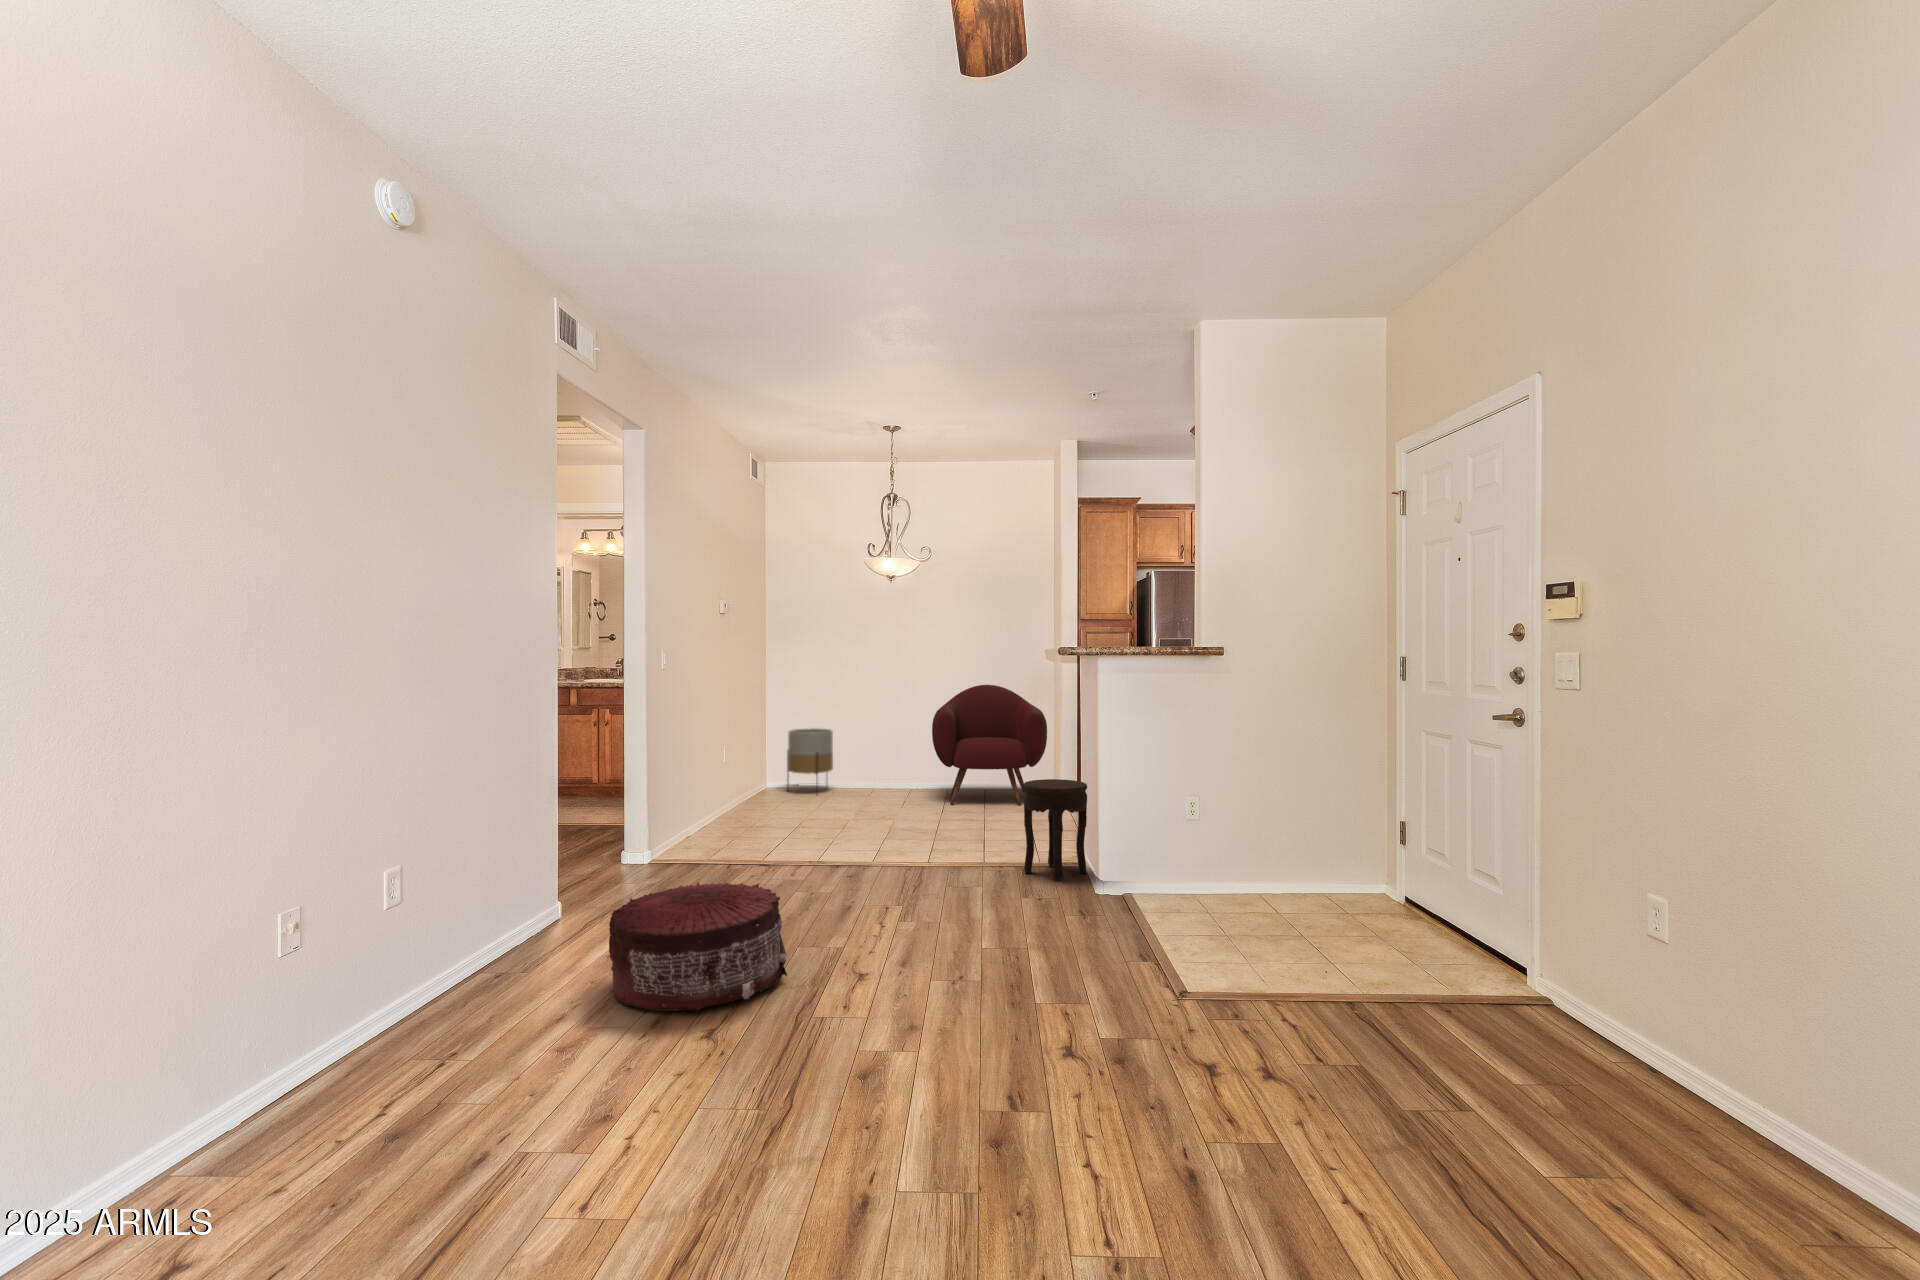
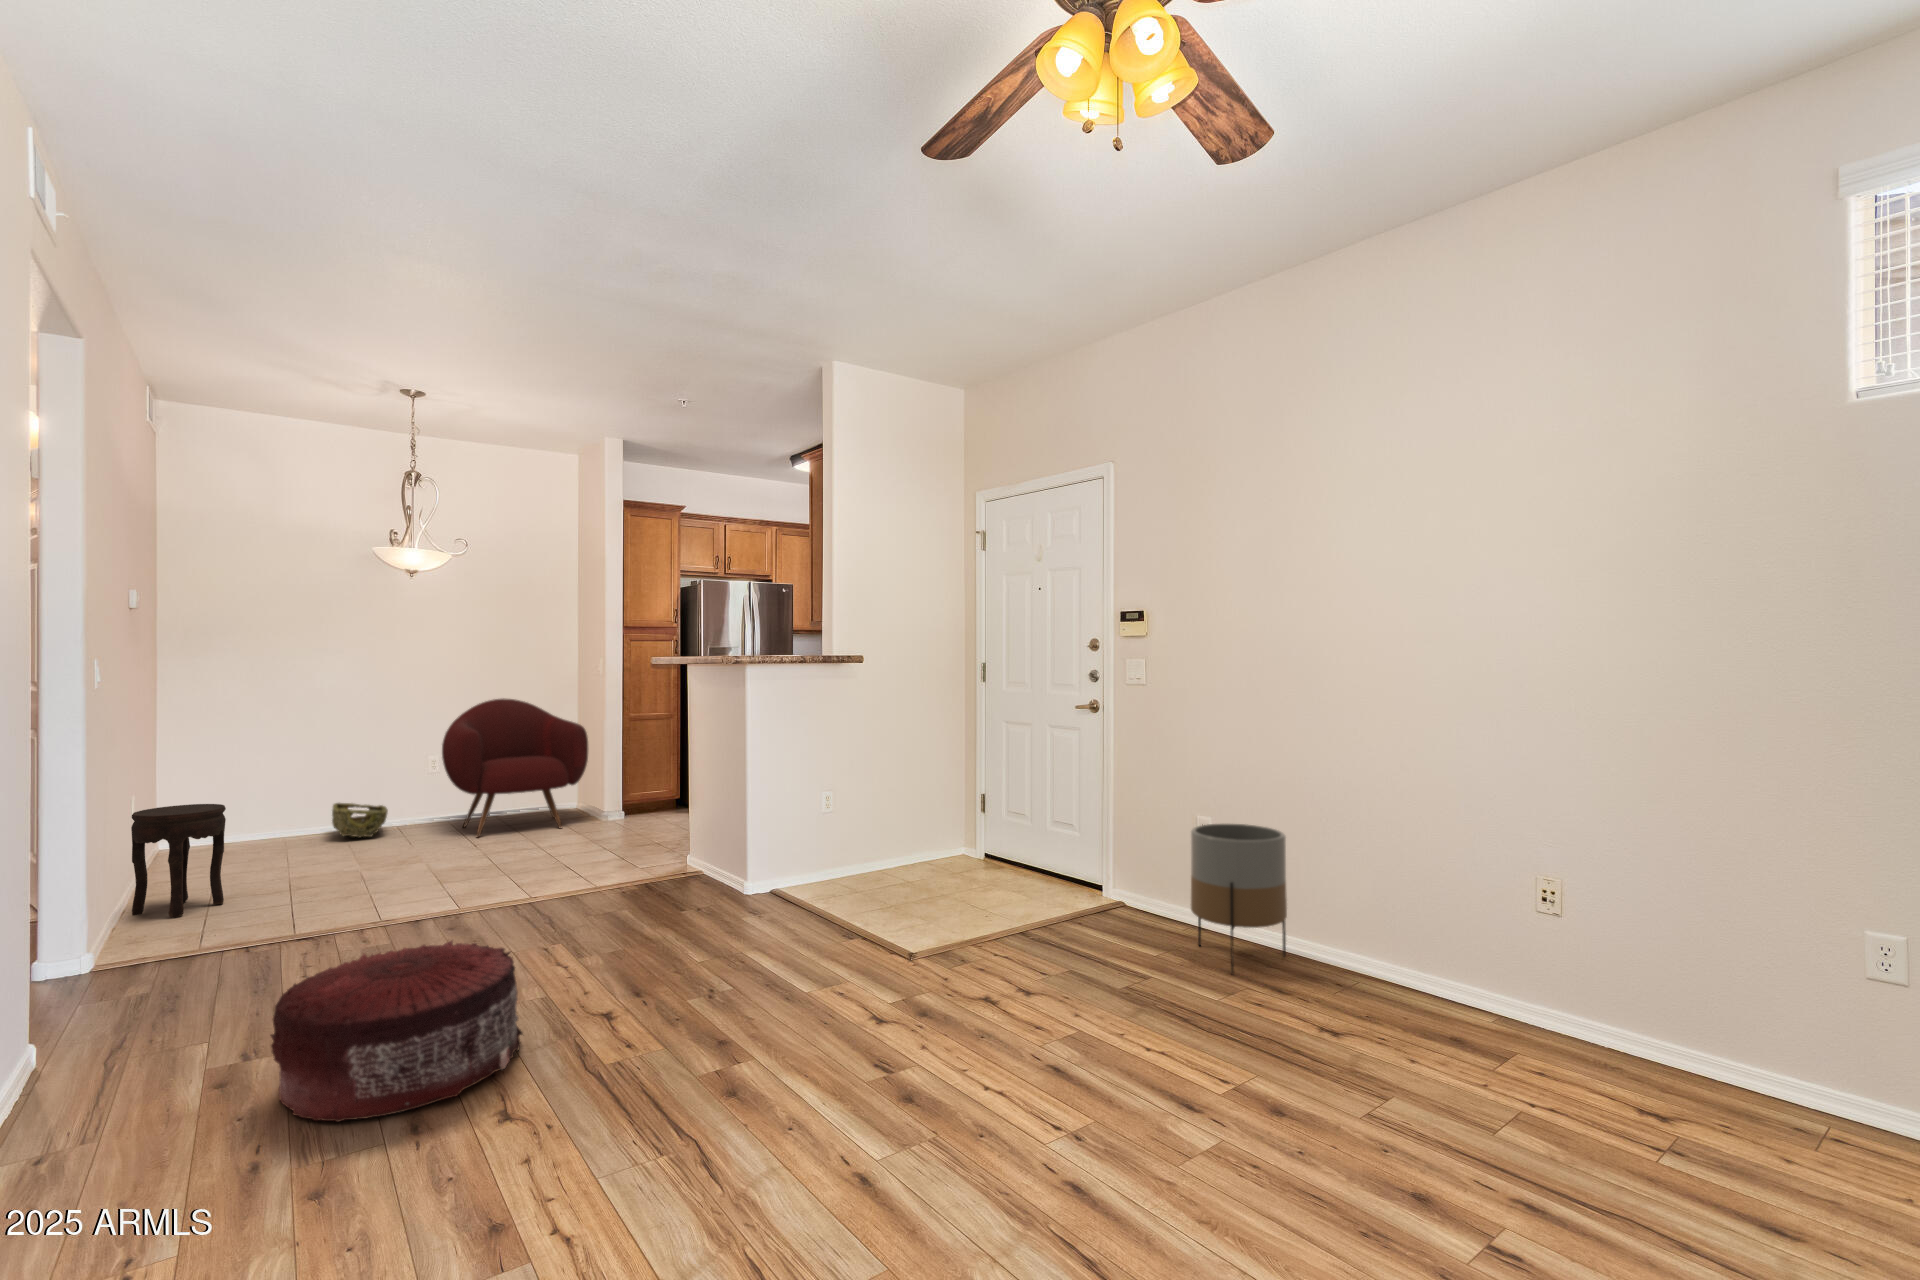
planter: present [787,728,833,775] -> present [1191,824,1287,974]
woven basket: none [859,764,901,795] -> present [332,803,388,838]
side table: present [1023,779,1087,881] -> present [131,804,226,918]

